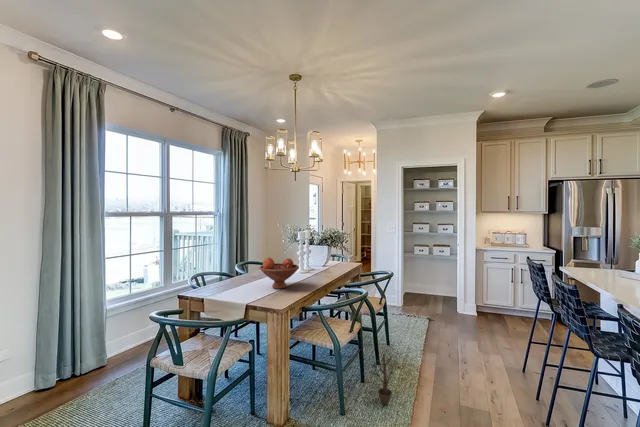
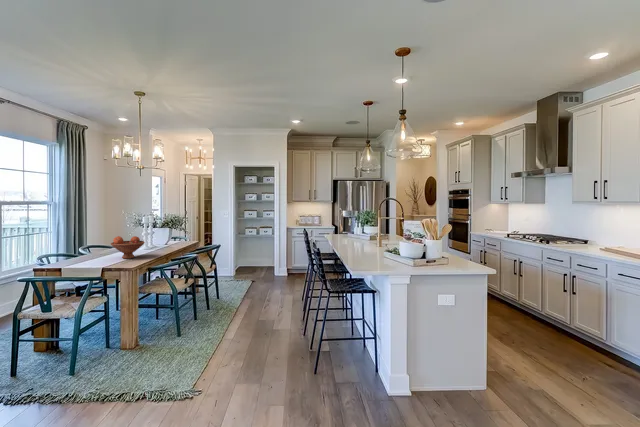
decorative plant: present [365,354,400,405] -> none [195,294,220,328]

